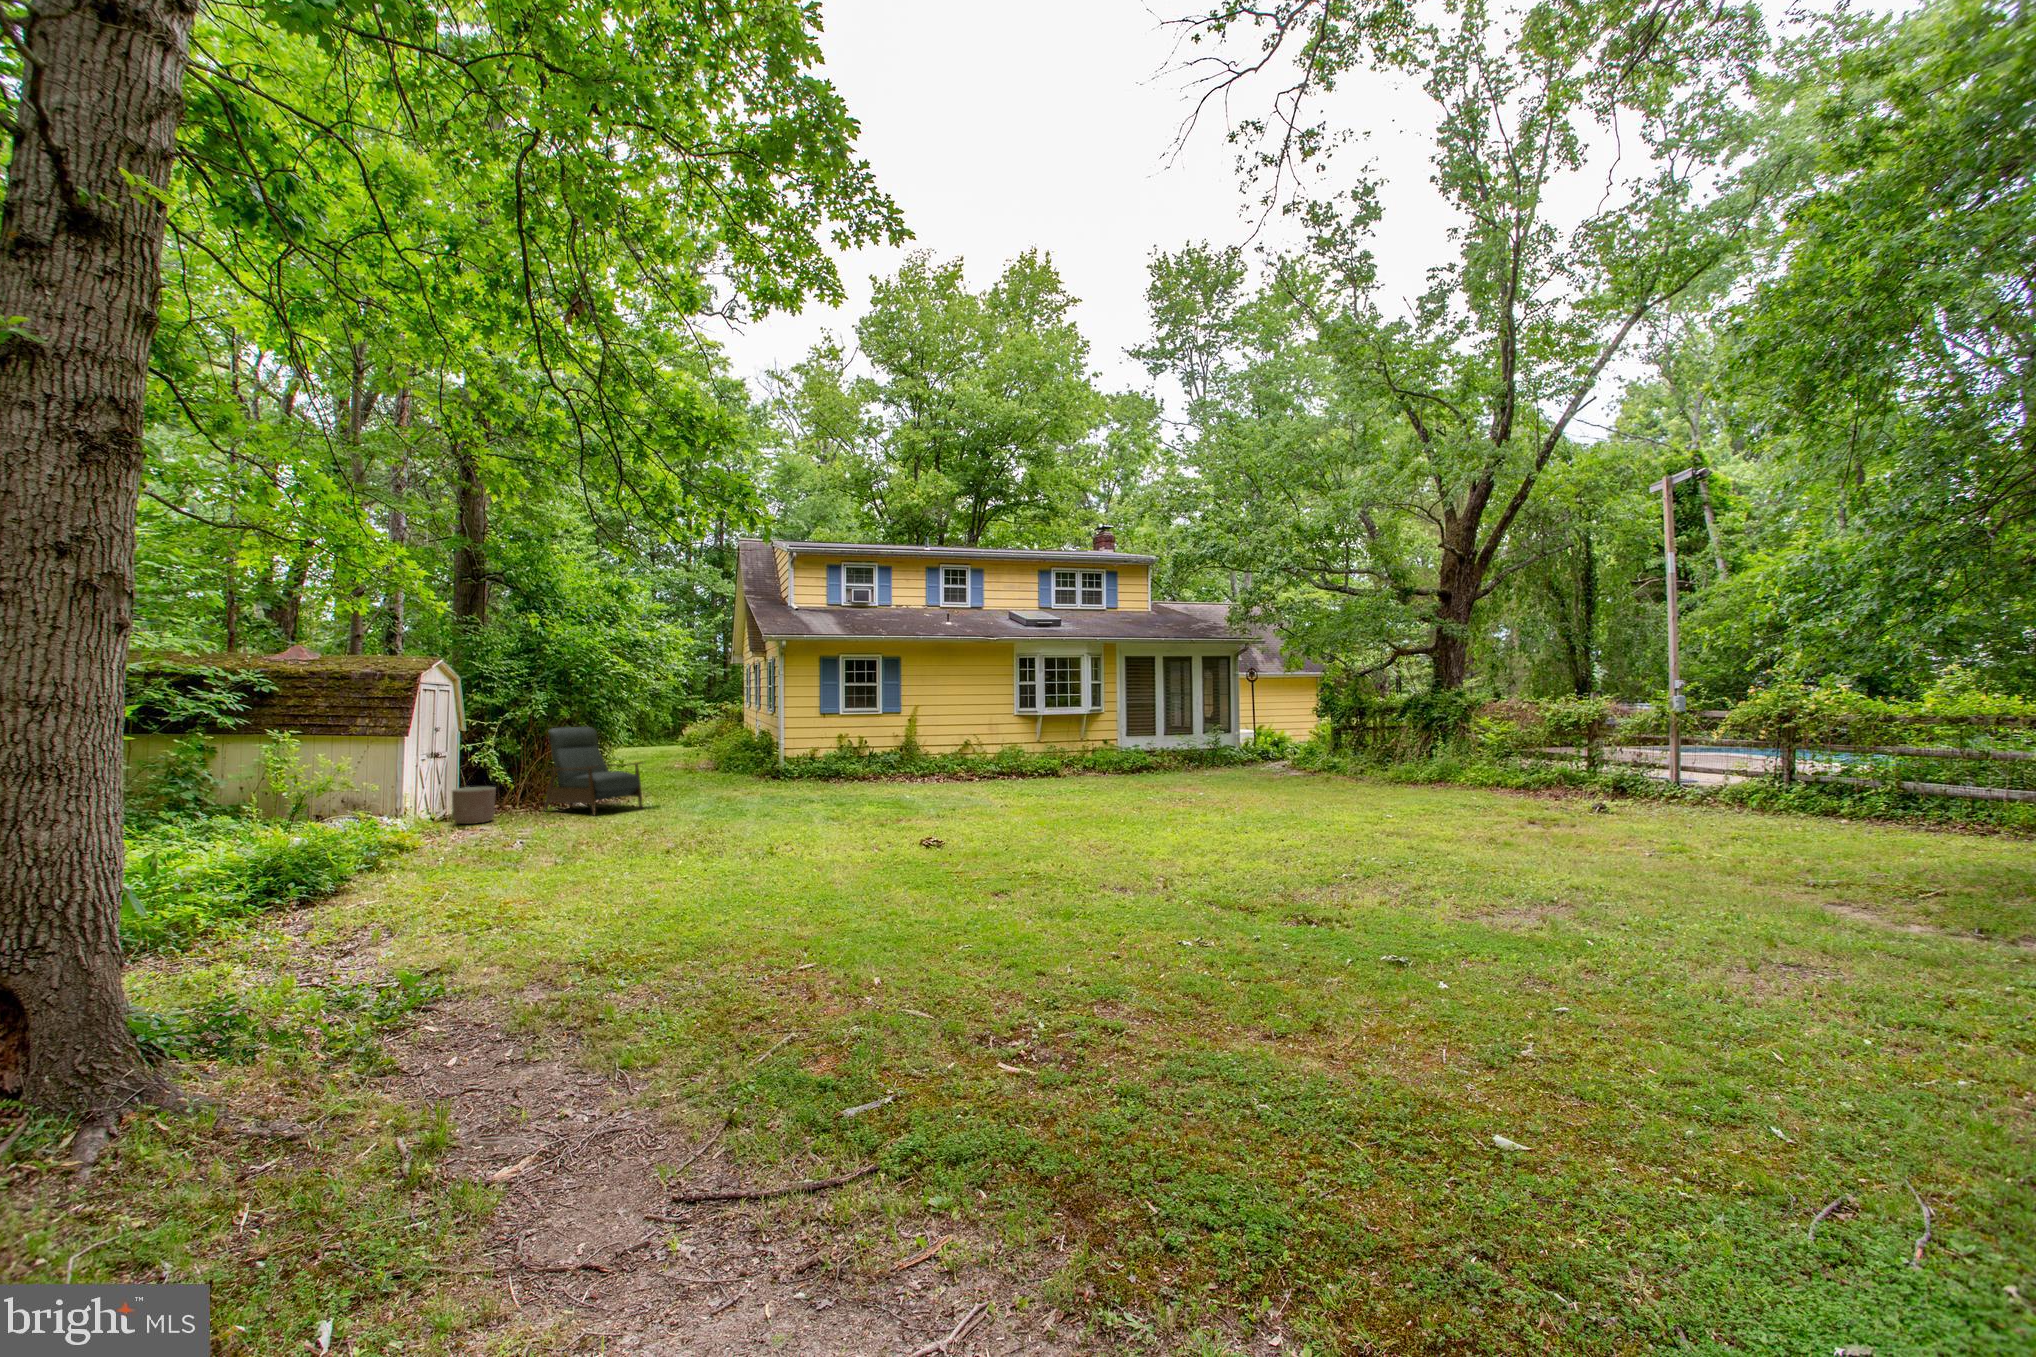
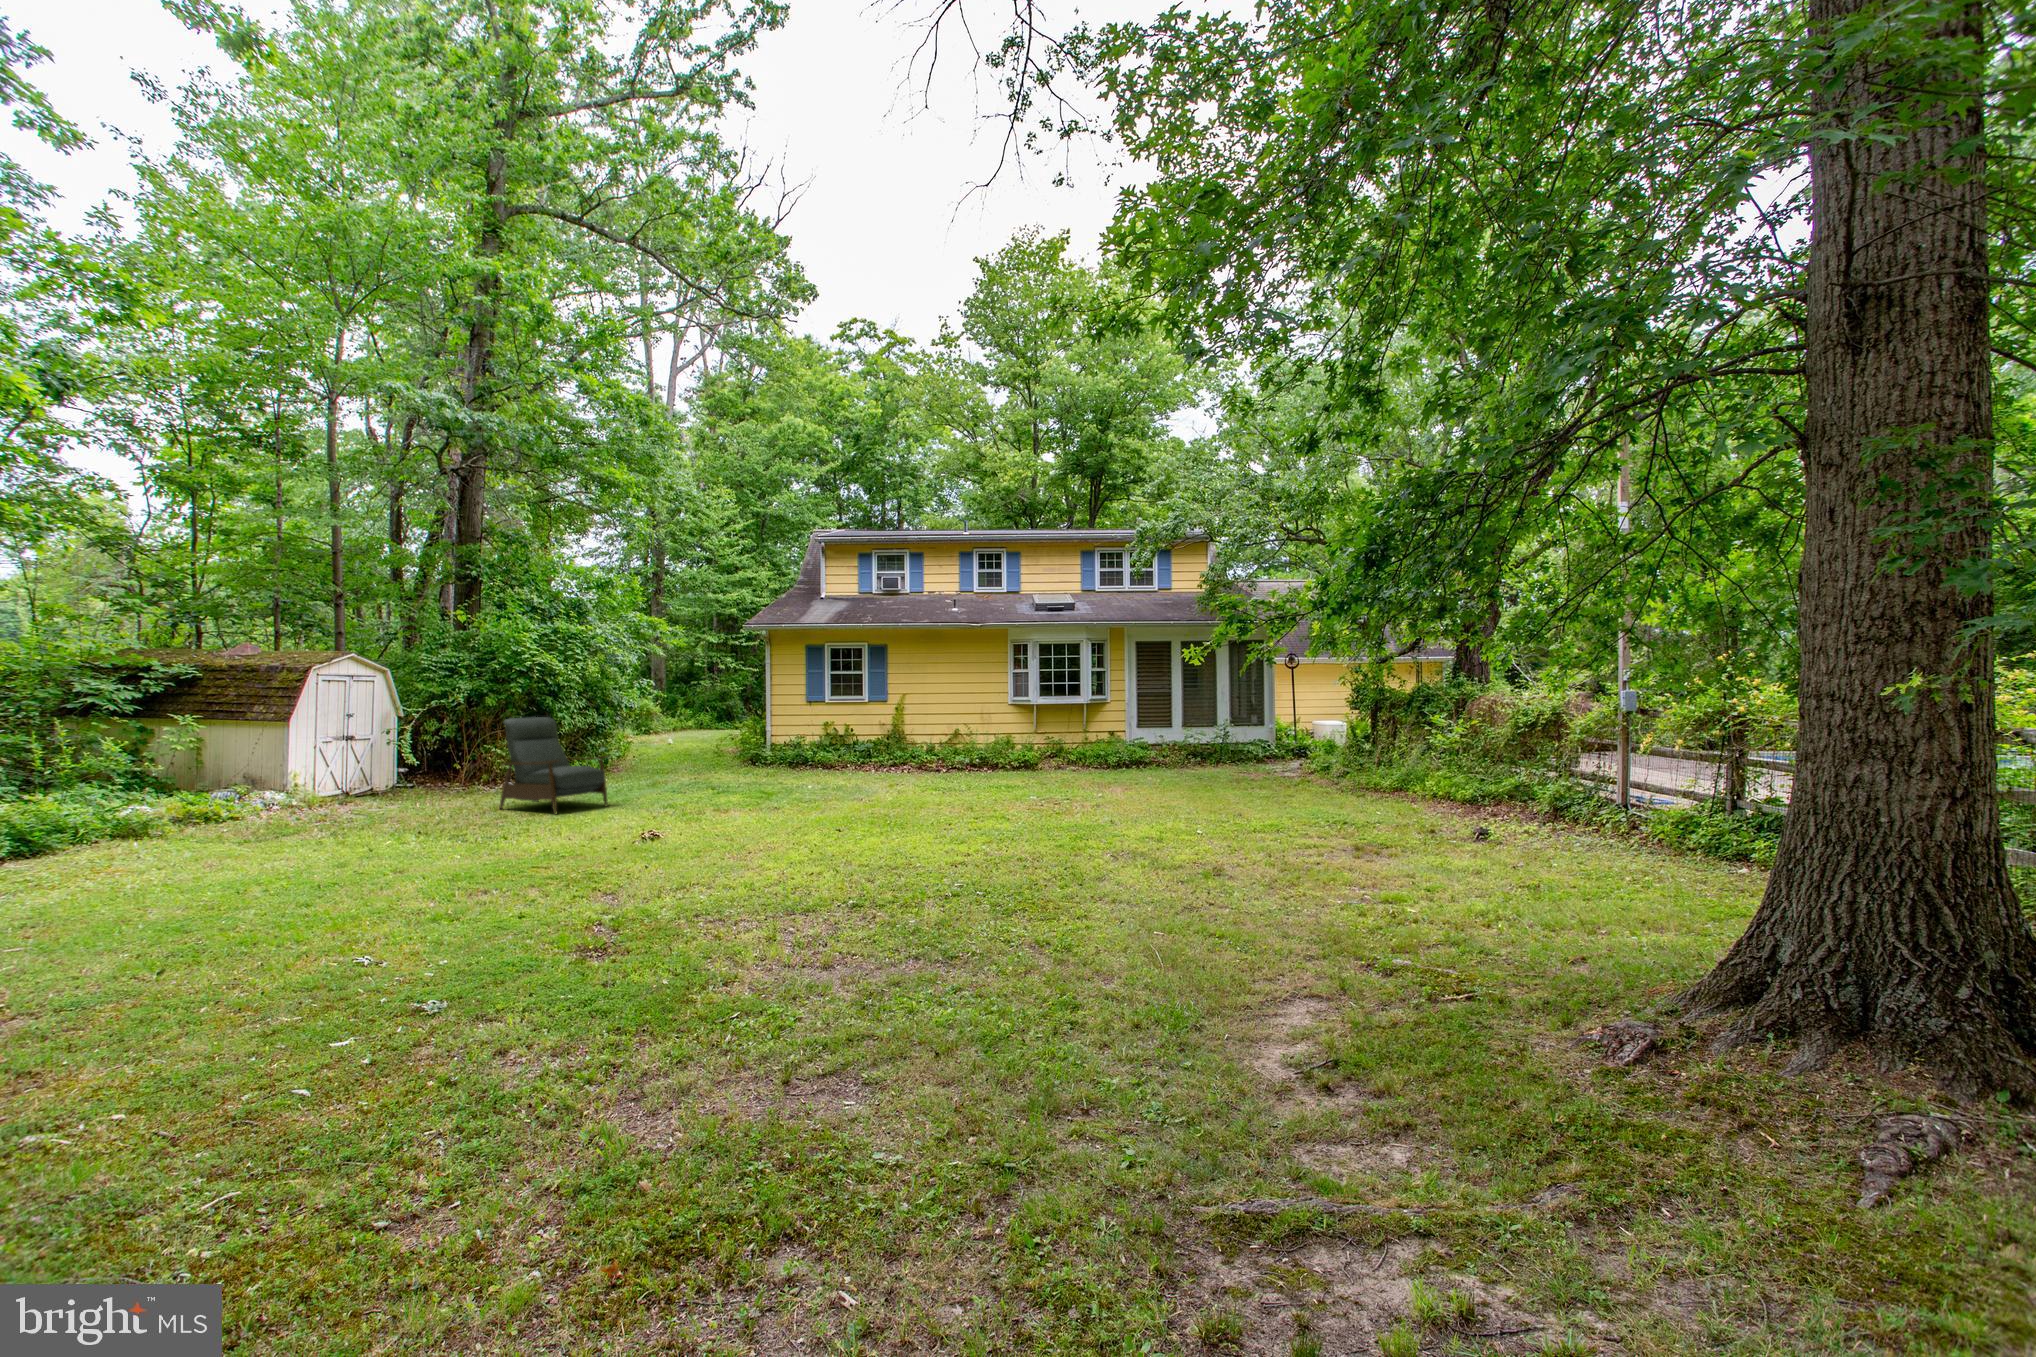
planter: present [452,787,496,824] -> none [399,783,448,823]

